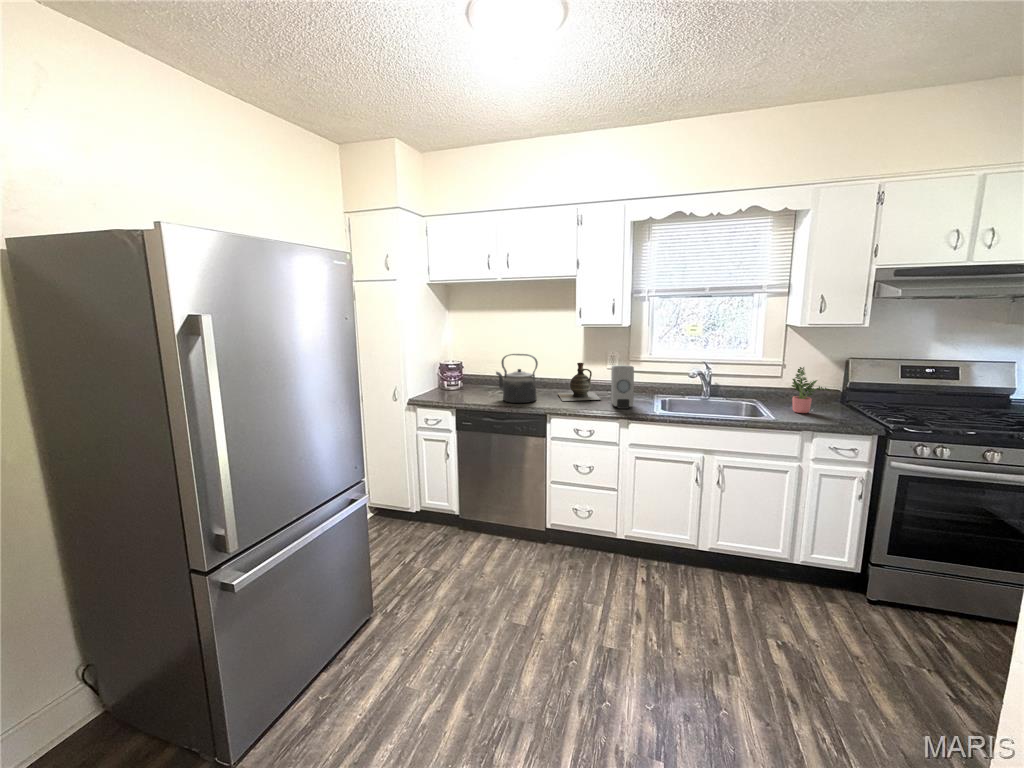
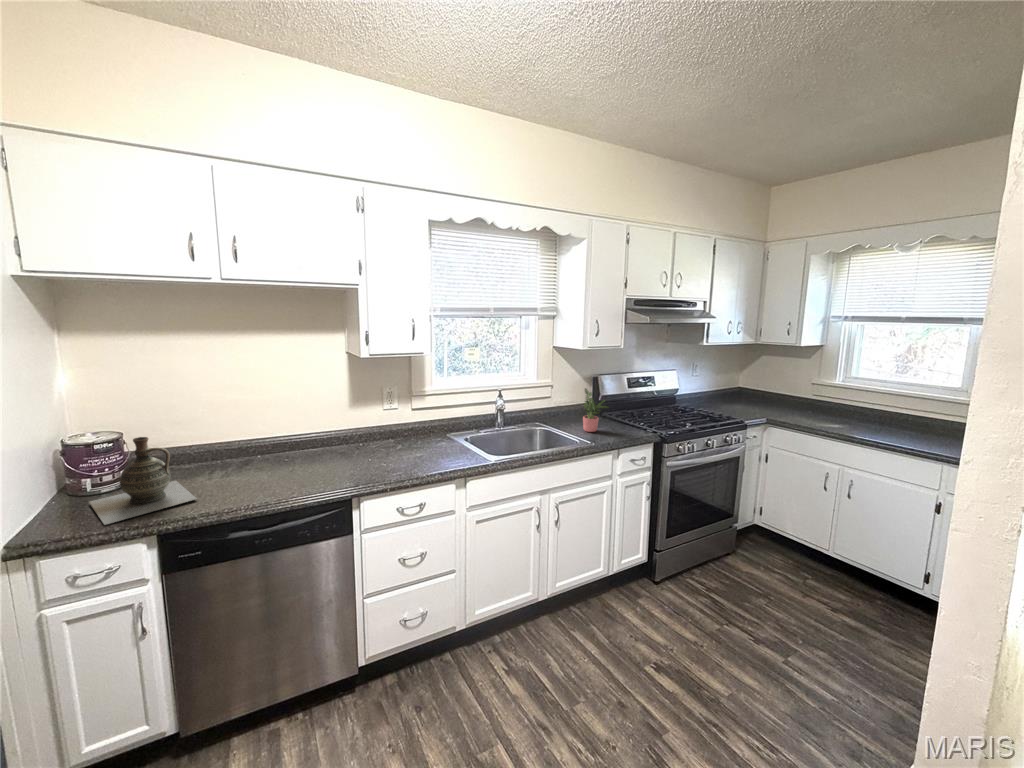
kettle: present [496,354,538,403] -> none [233,407,316,494]
ceramic jug: present [558,363,600,401] -> present [89,437,197,525]
soap dispenser: present [611,365,634,409] -> none [419,406,461,466]

